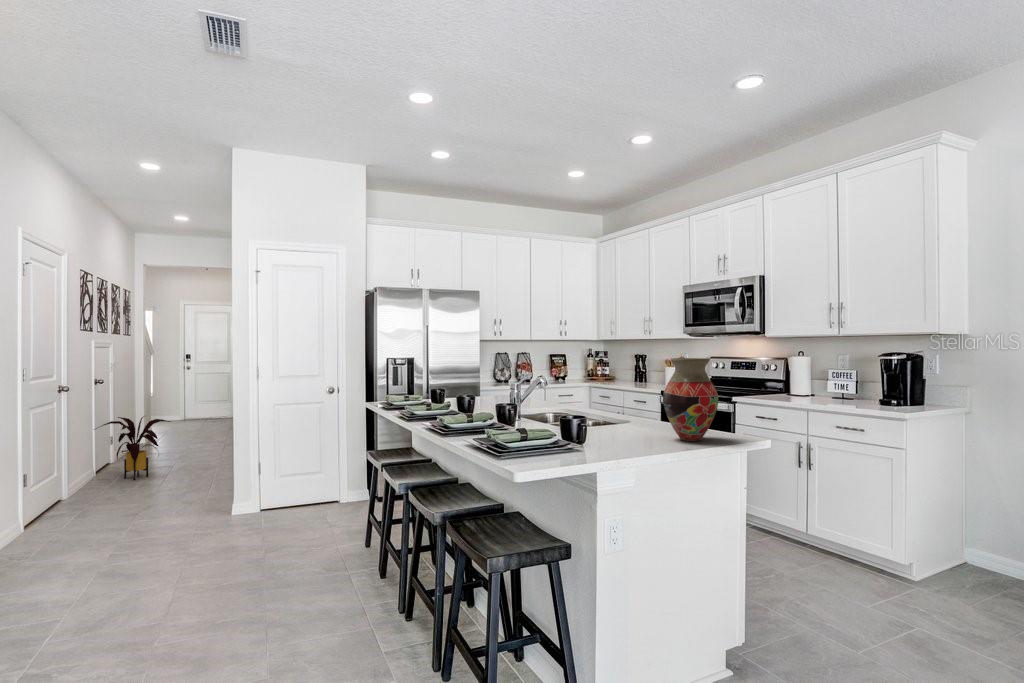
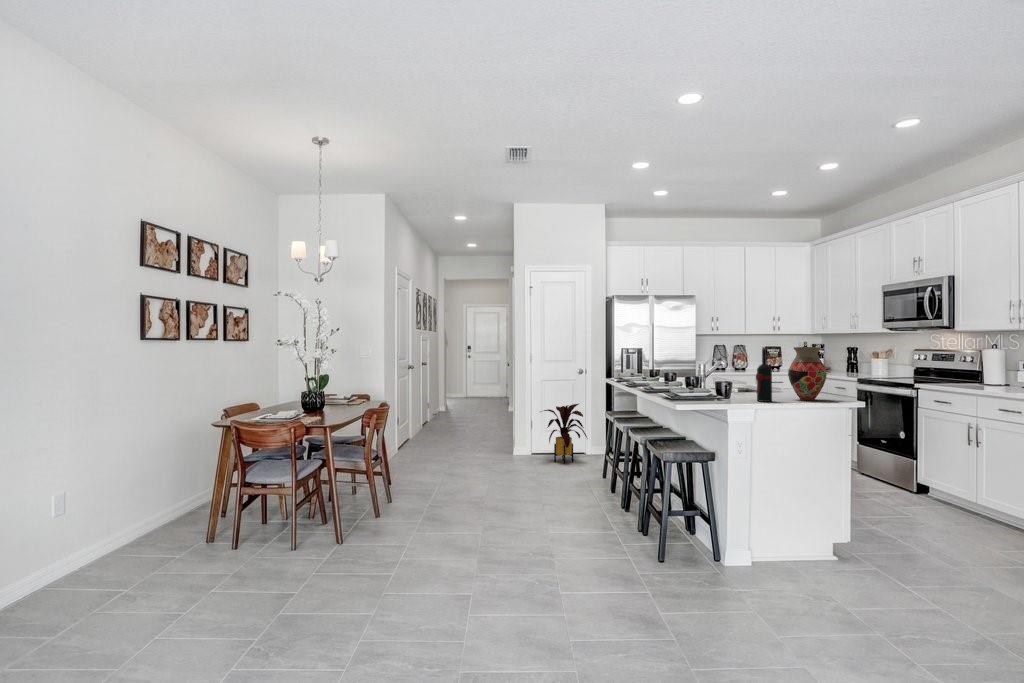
wine bottle: none [629,360,653,450] -> present [756,347,772,402]
house plant: present [94,417,170,480] -> present [544,404,587,464]

